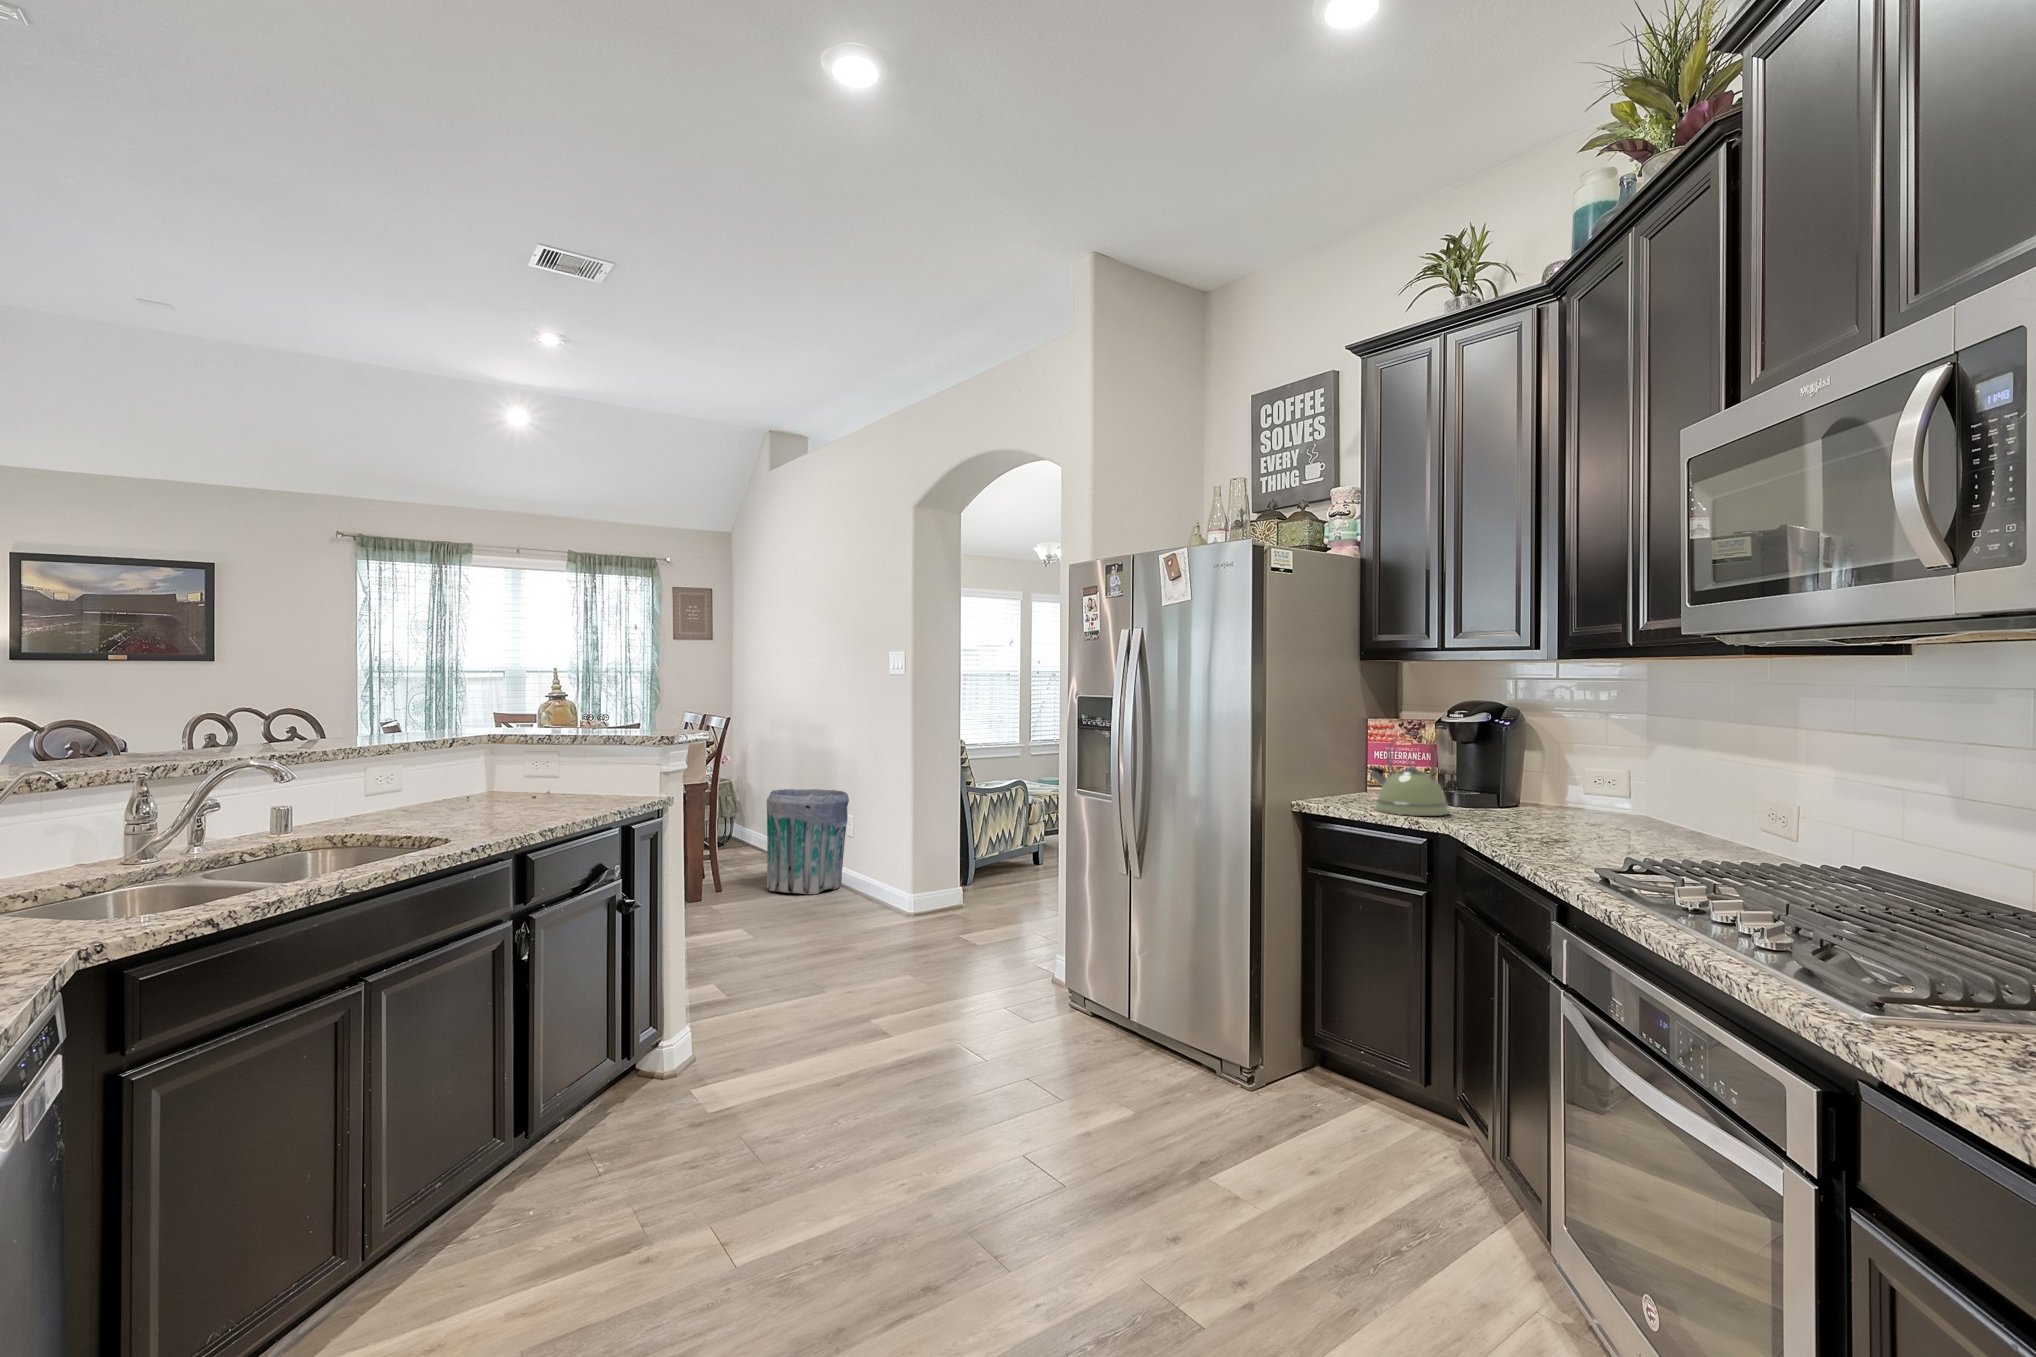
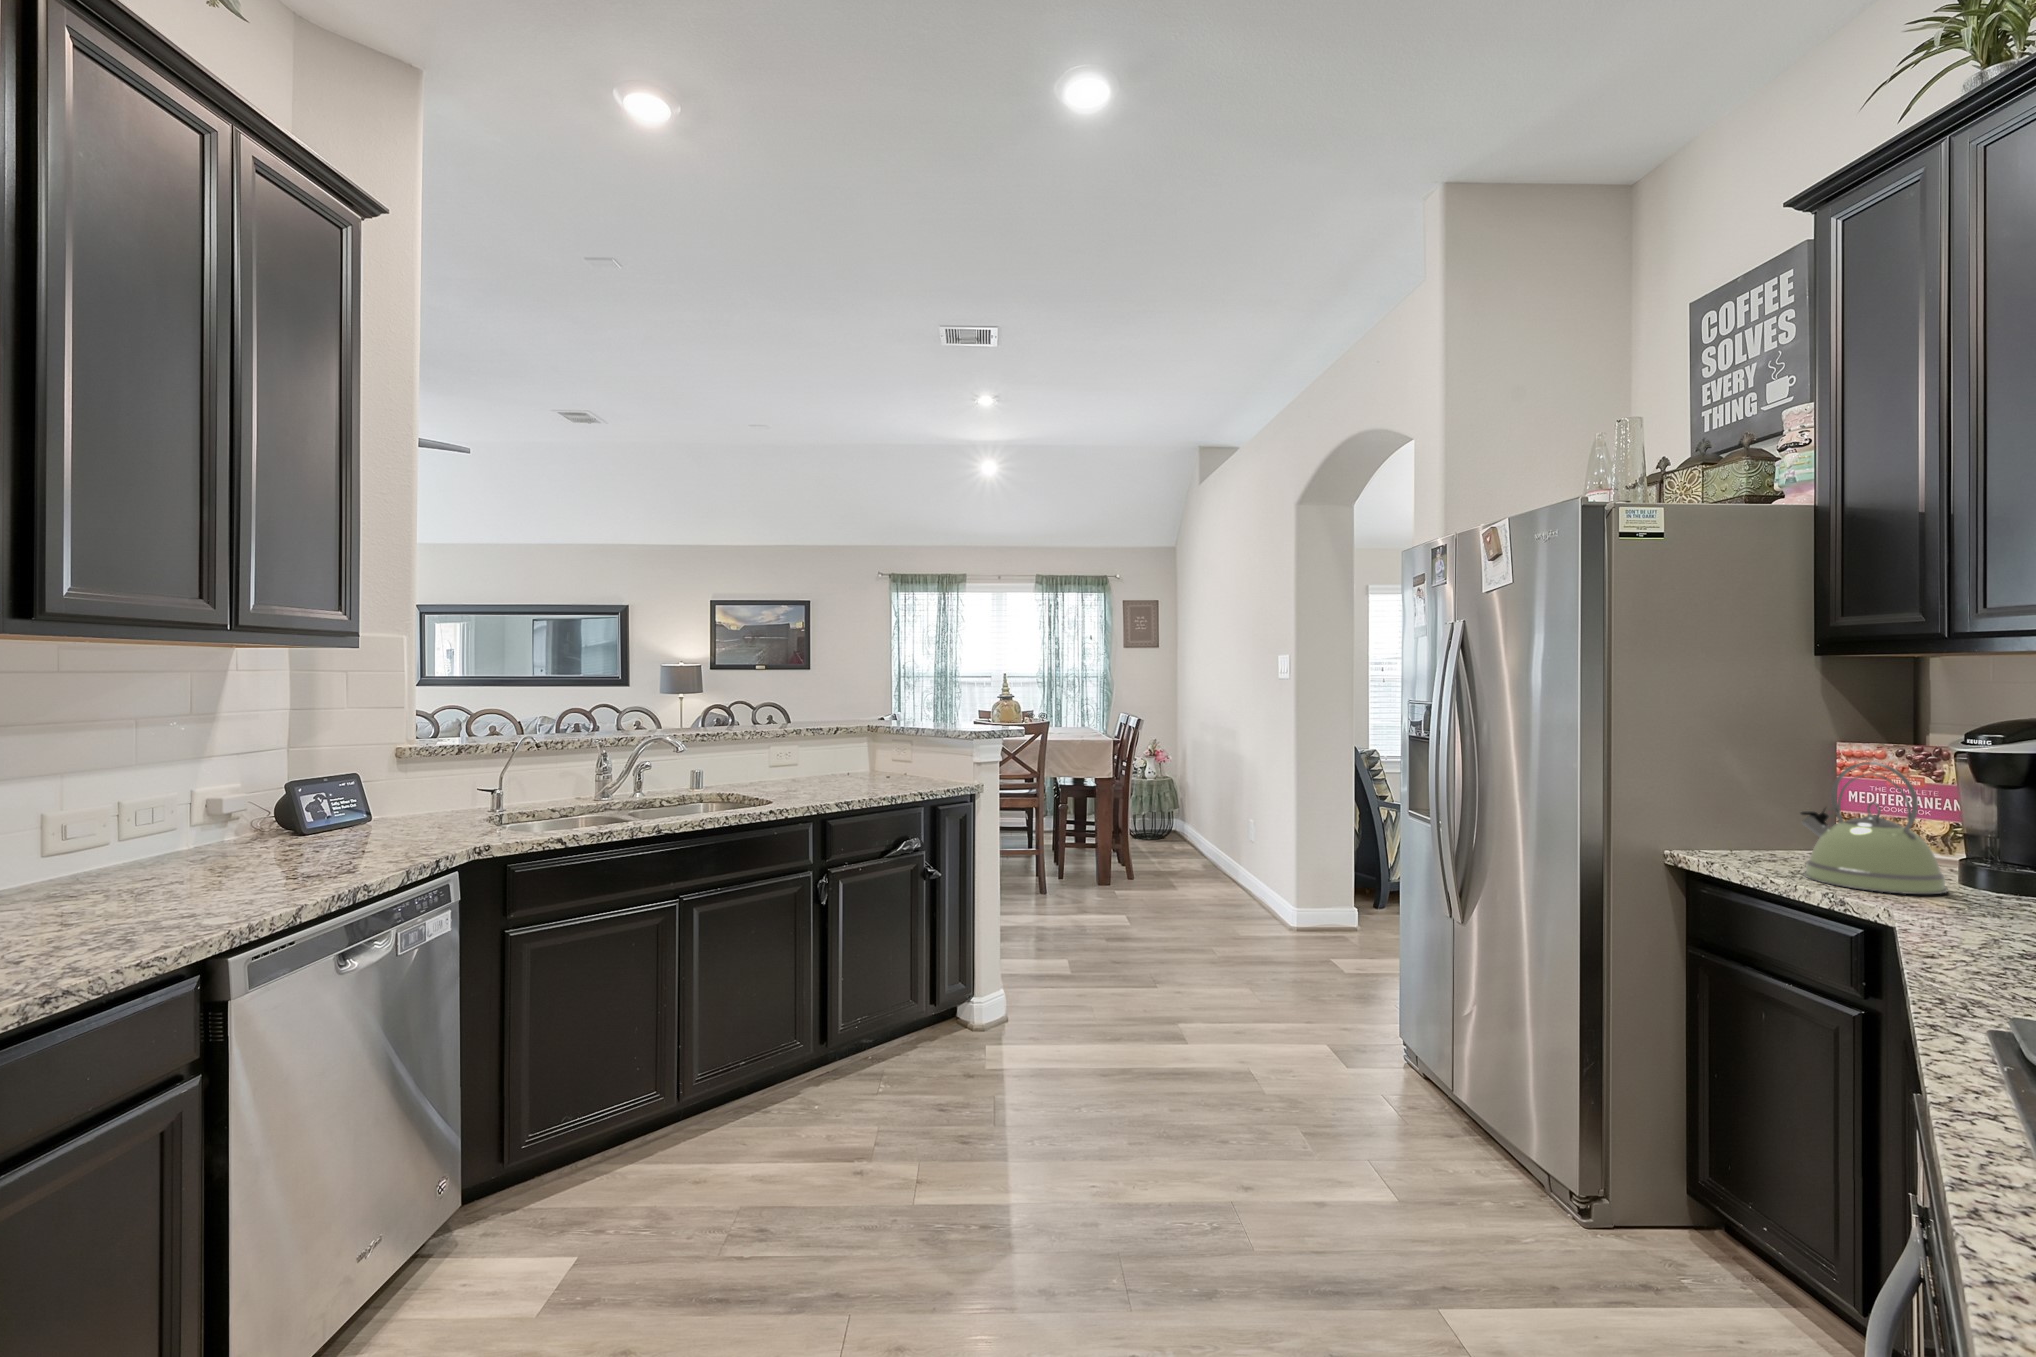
trash can: present [767,789,849,894] -> none [1166,793,1249,901]

